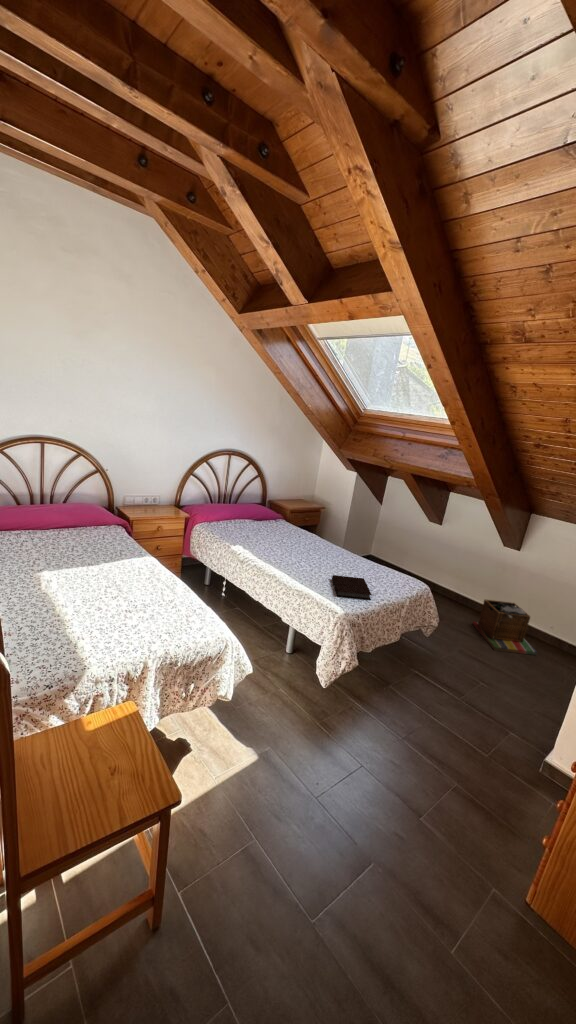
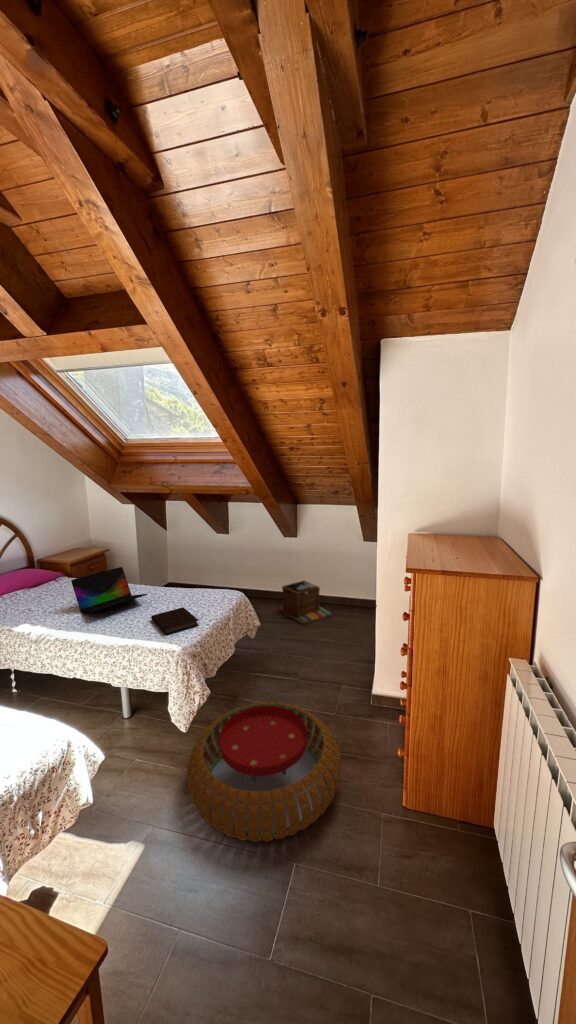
laptop: none [281,522,337,558] -> present [71,567,147,613]
pouf: none [306,690,469,838] -> present [187,702,341,842]

